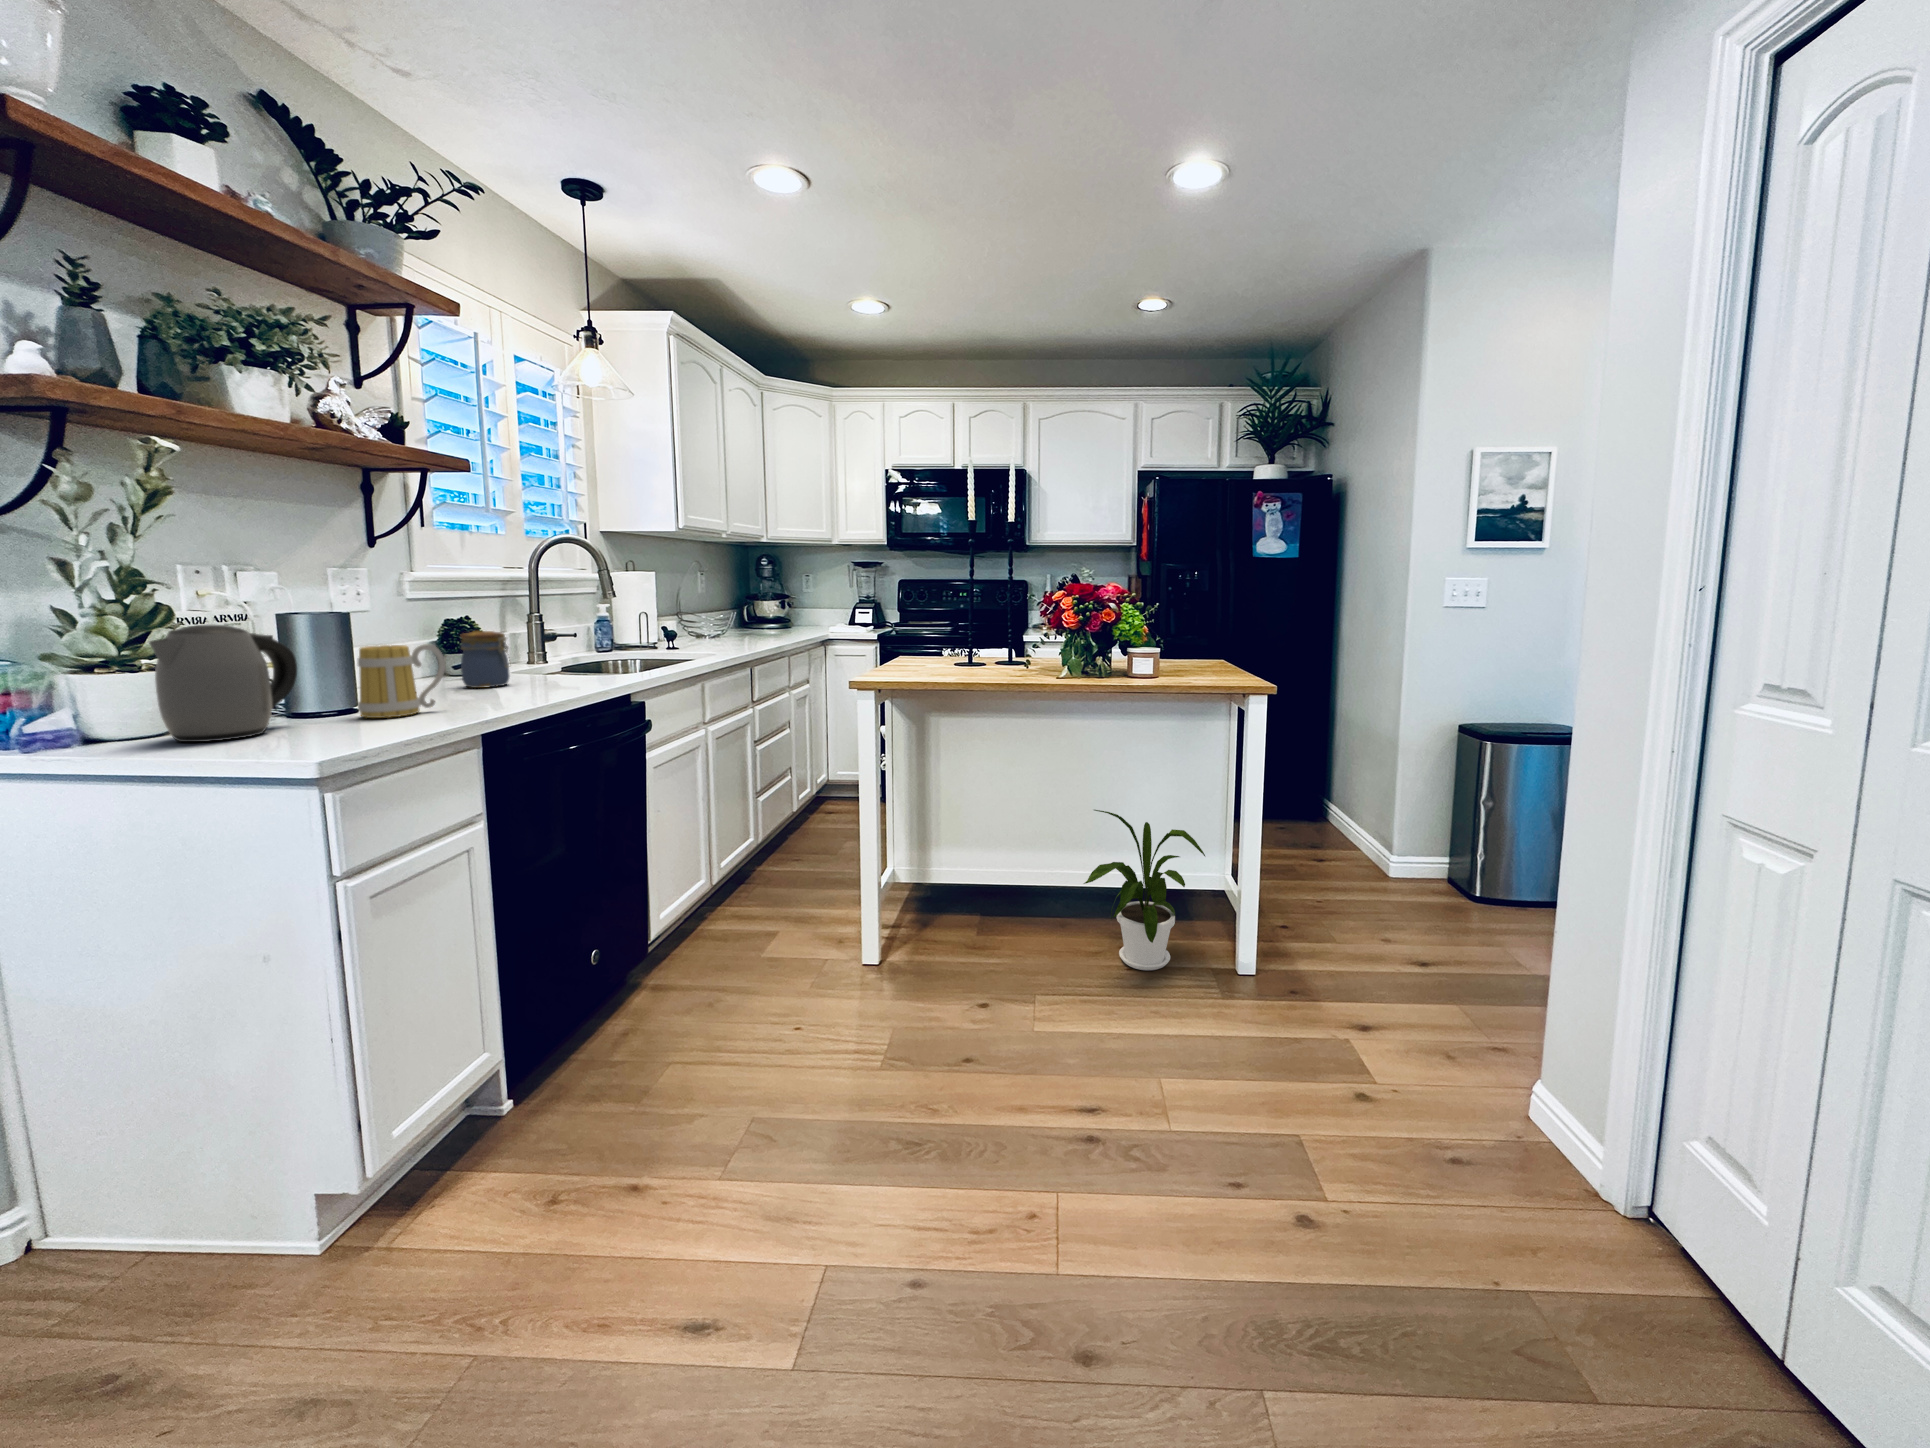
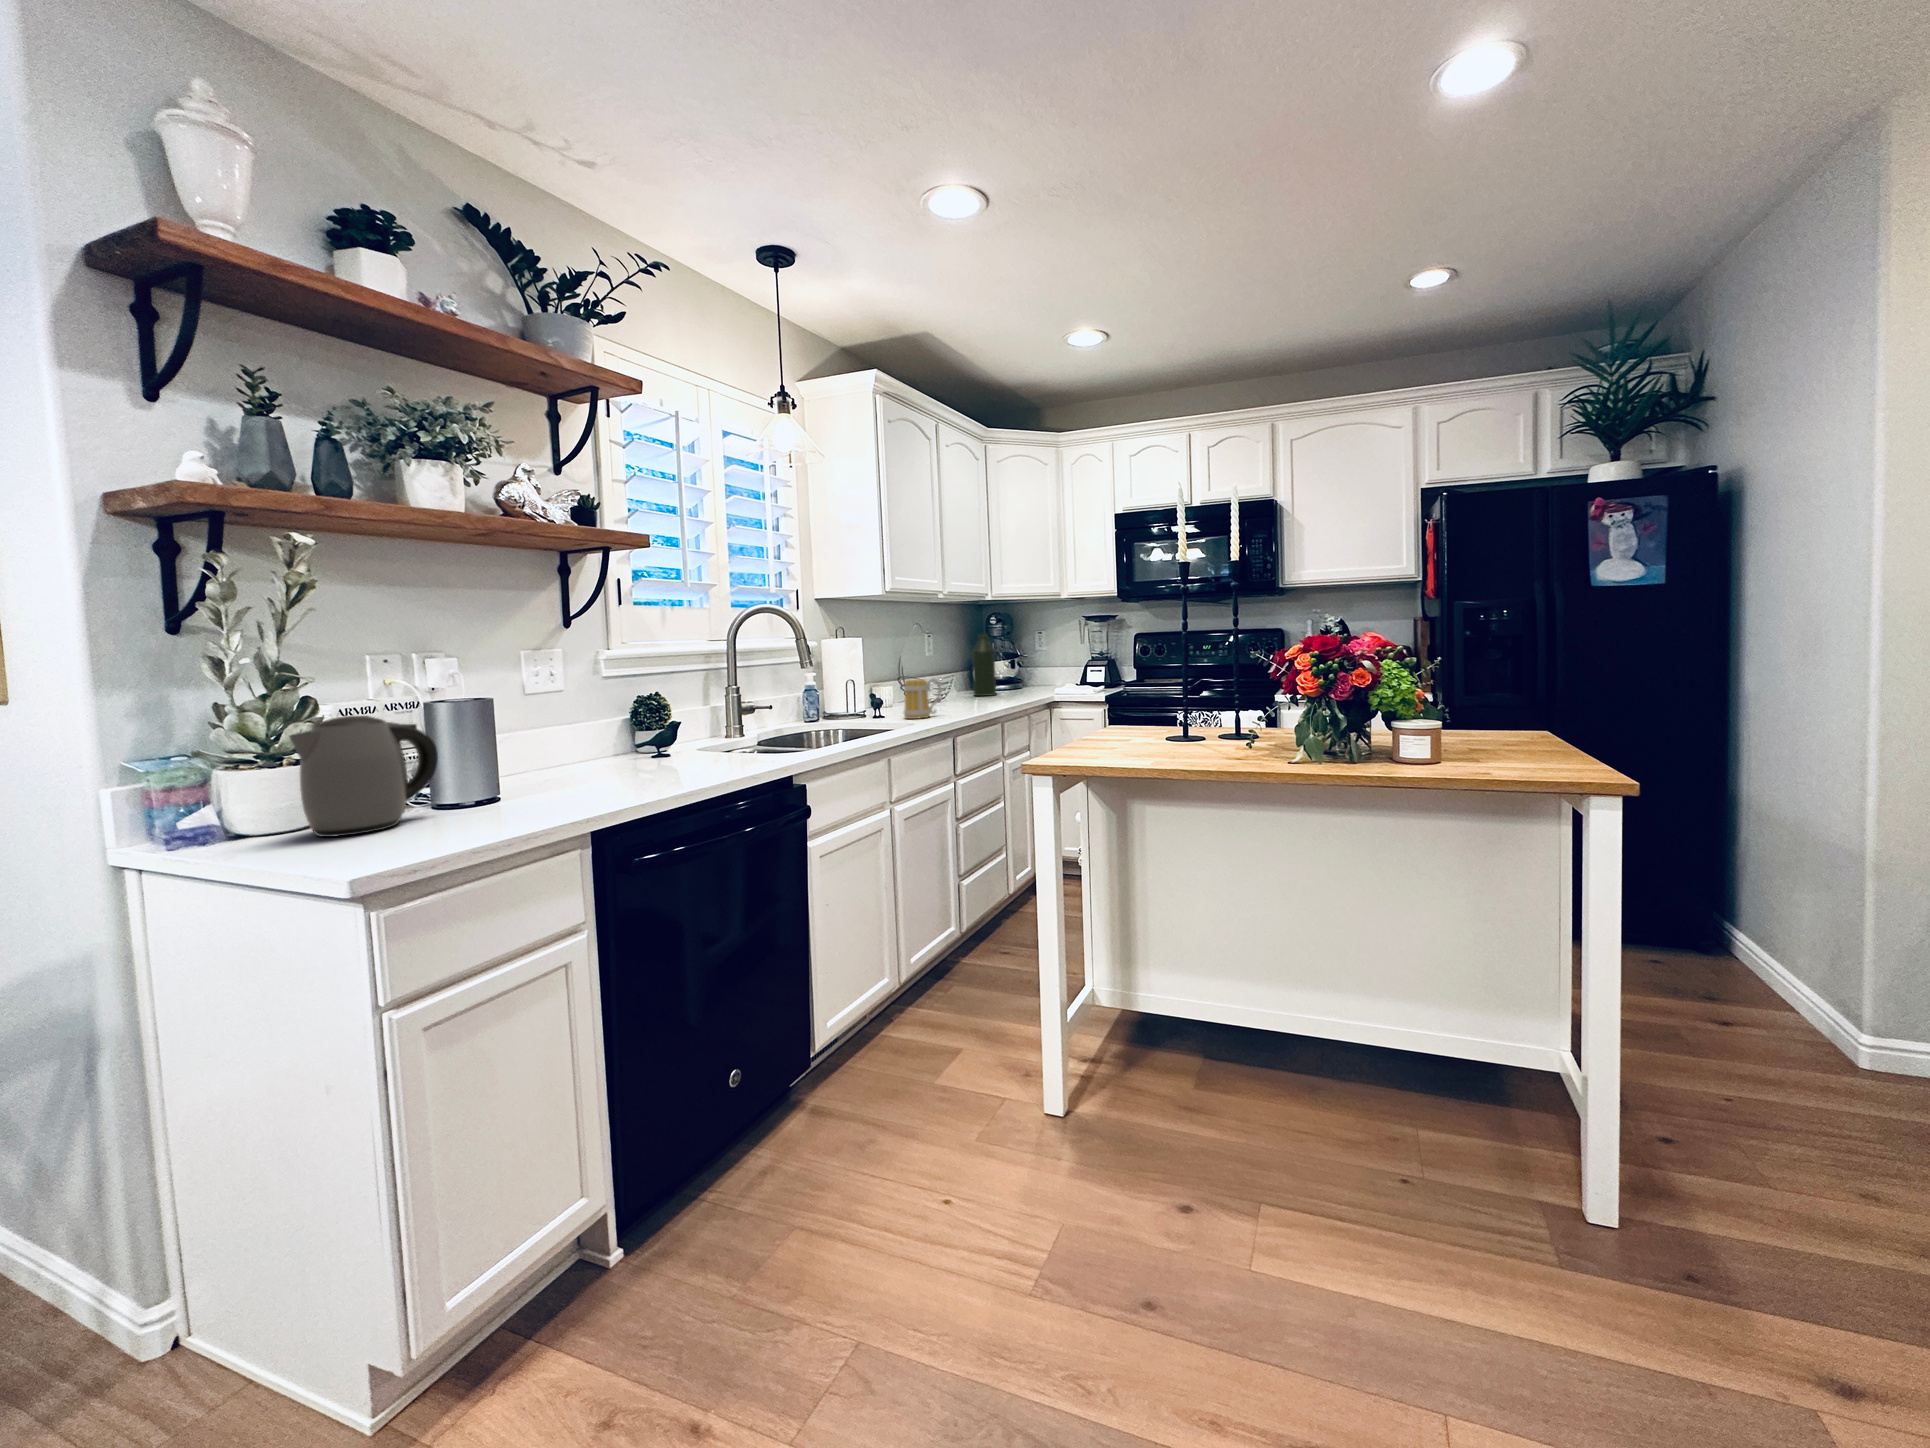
bottle: none [754,574,778,633] -> present [972,634,996,696]
jar: present [460,631,510,688] -> none [632,709,678,768]
mug: present [358,644,445,718] -> present [904,679,942,719]
house plant: present [1084,810,1205,970] -> none [1327,947,1529,1198]

